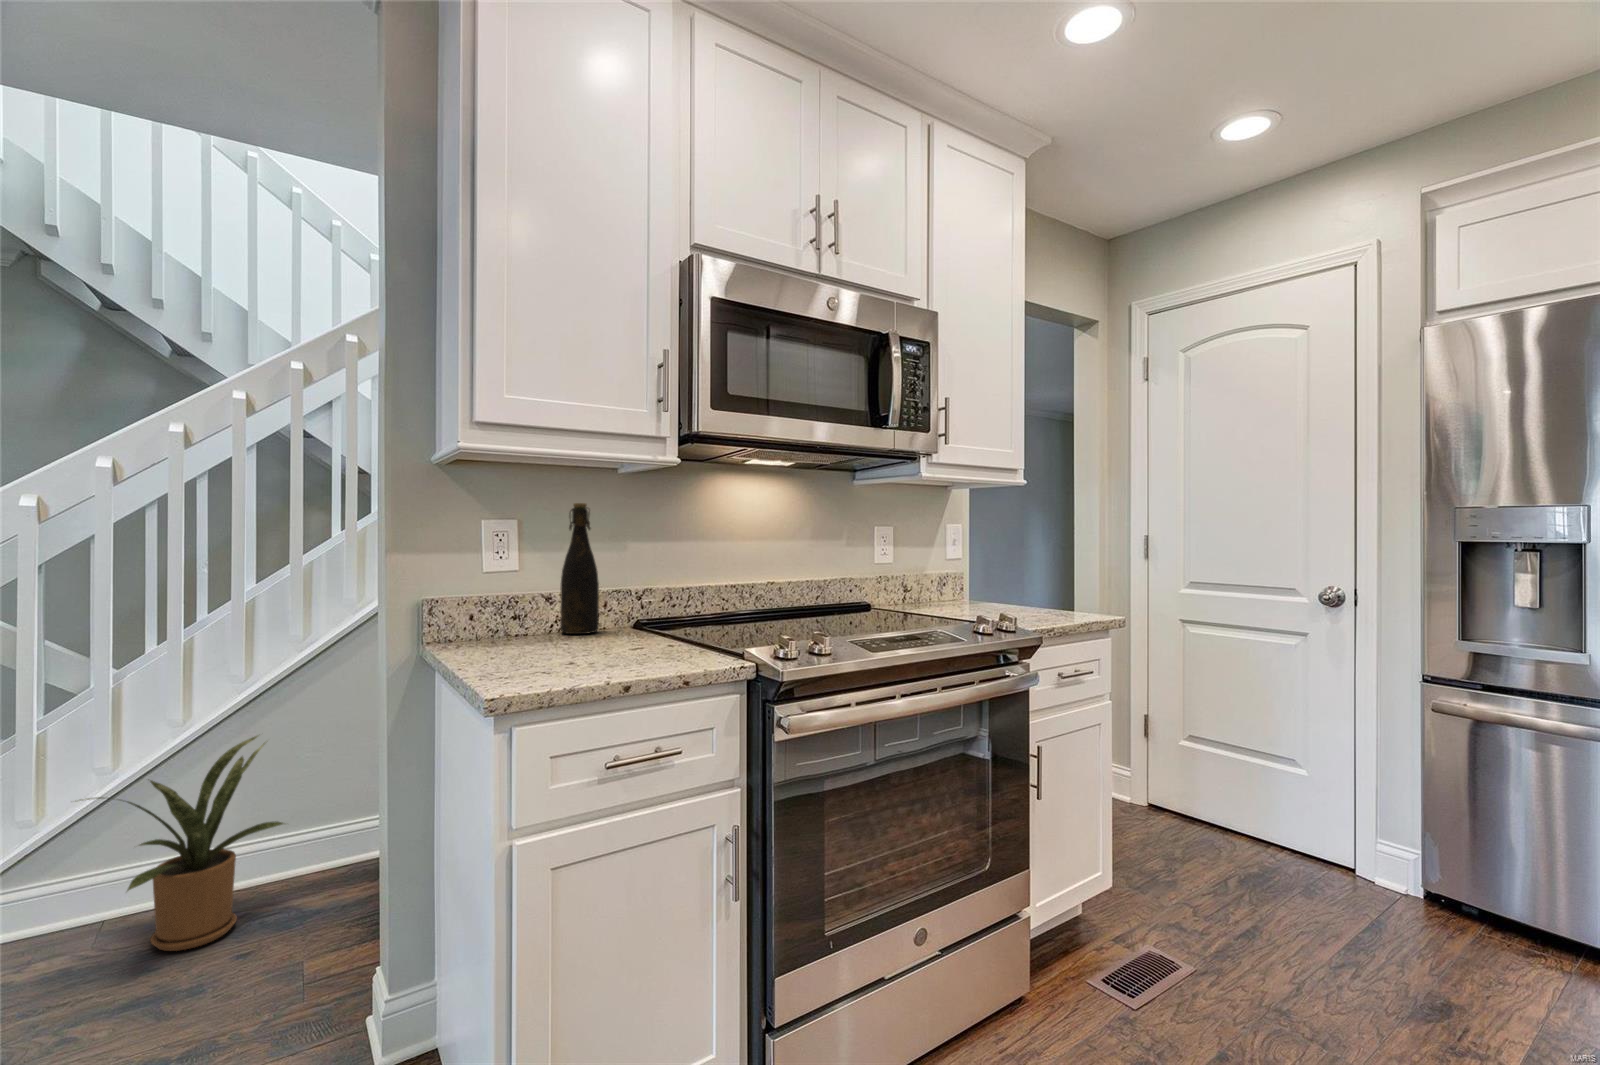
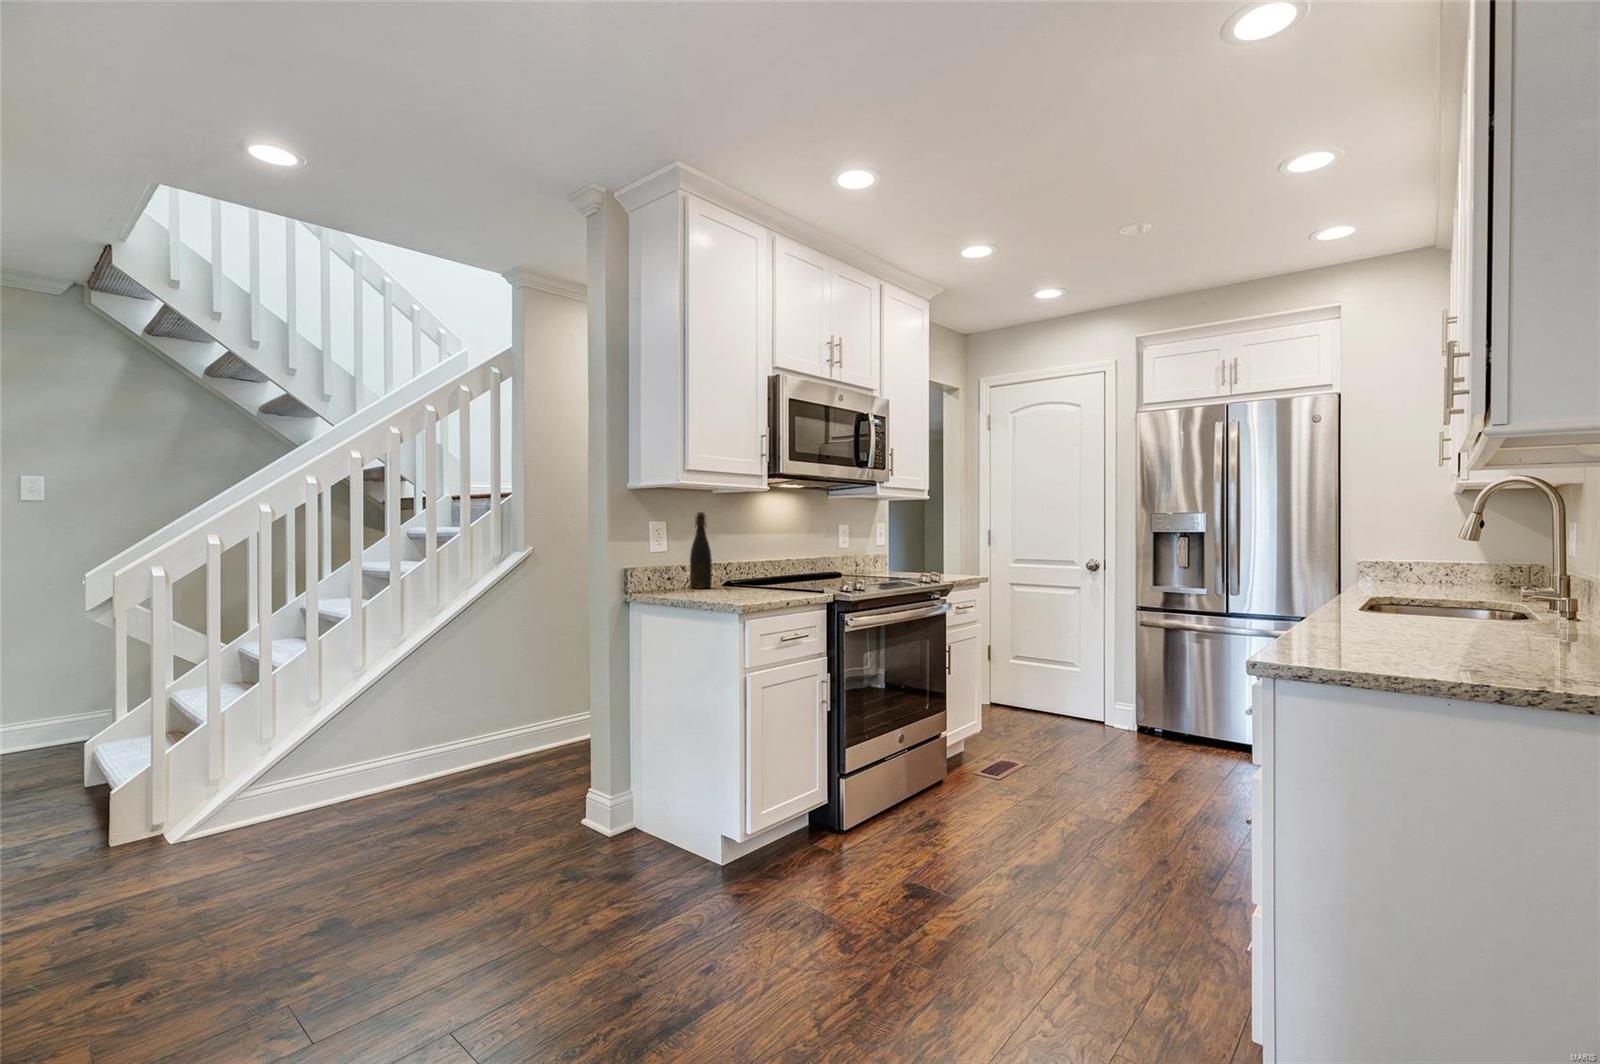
house plant: present [82,736,284,951] -> none [365,667,466,806]

